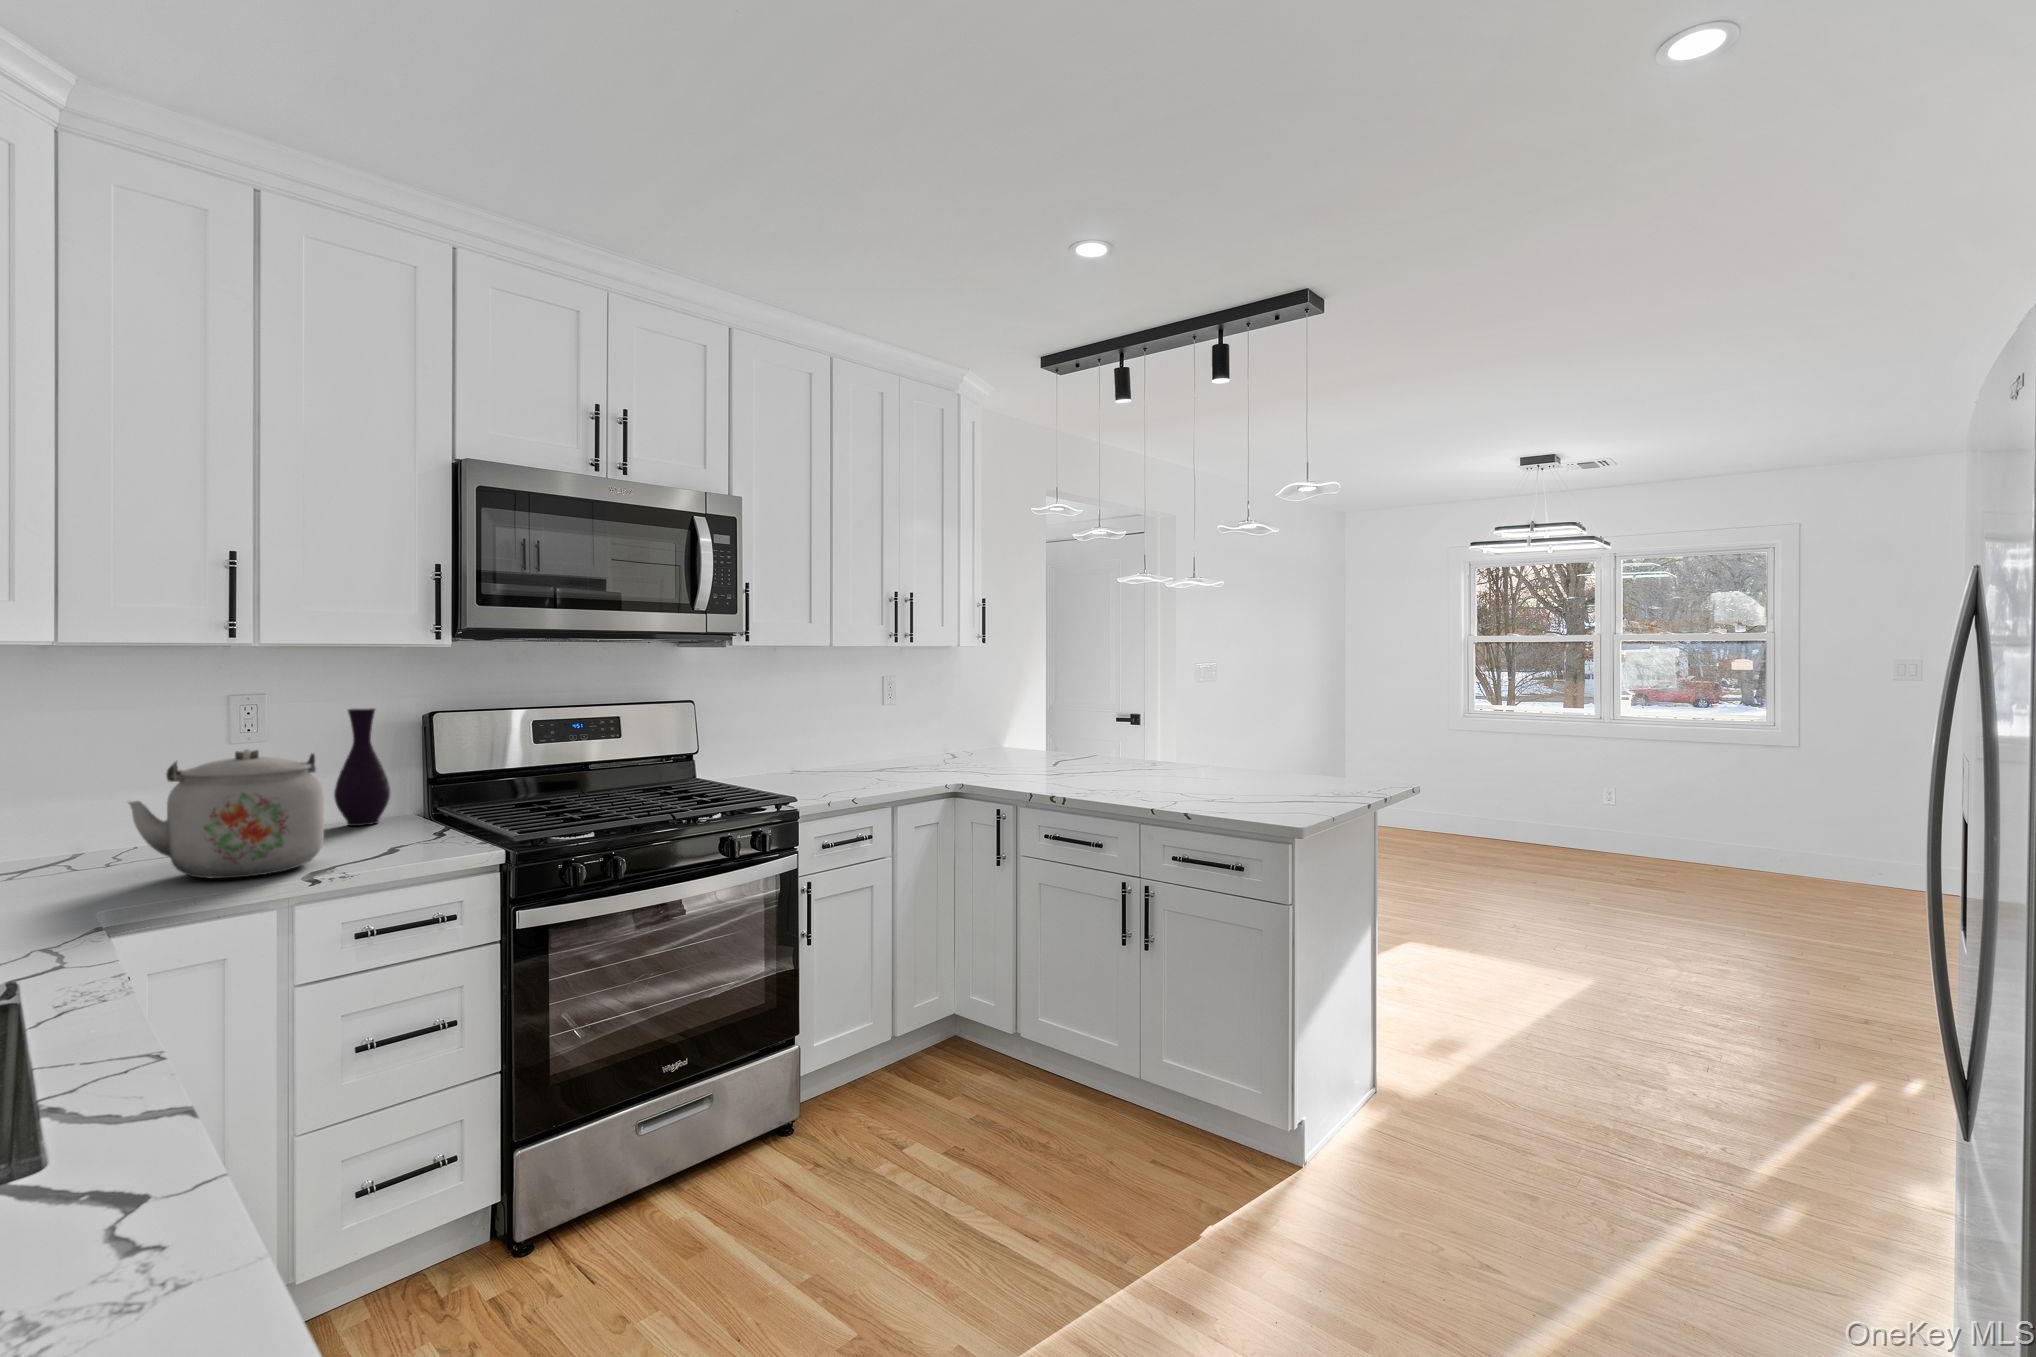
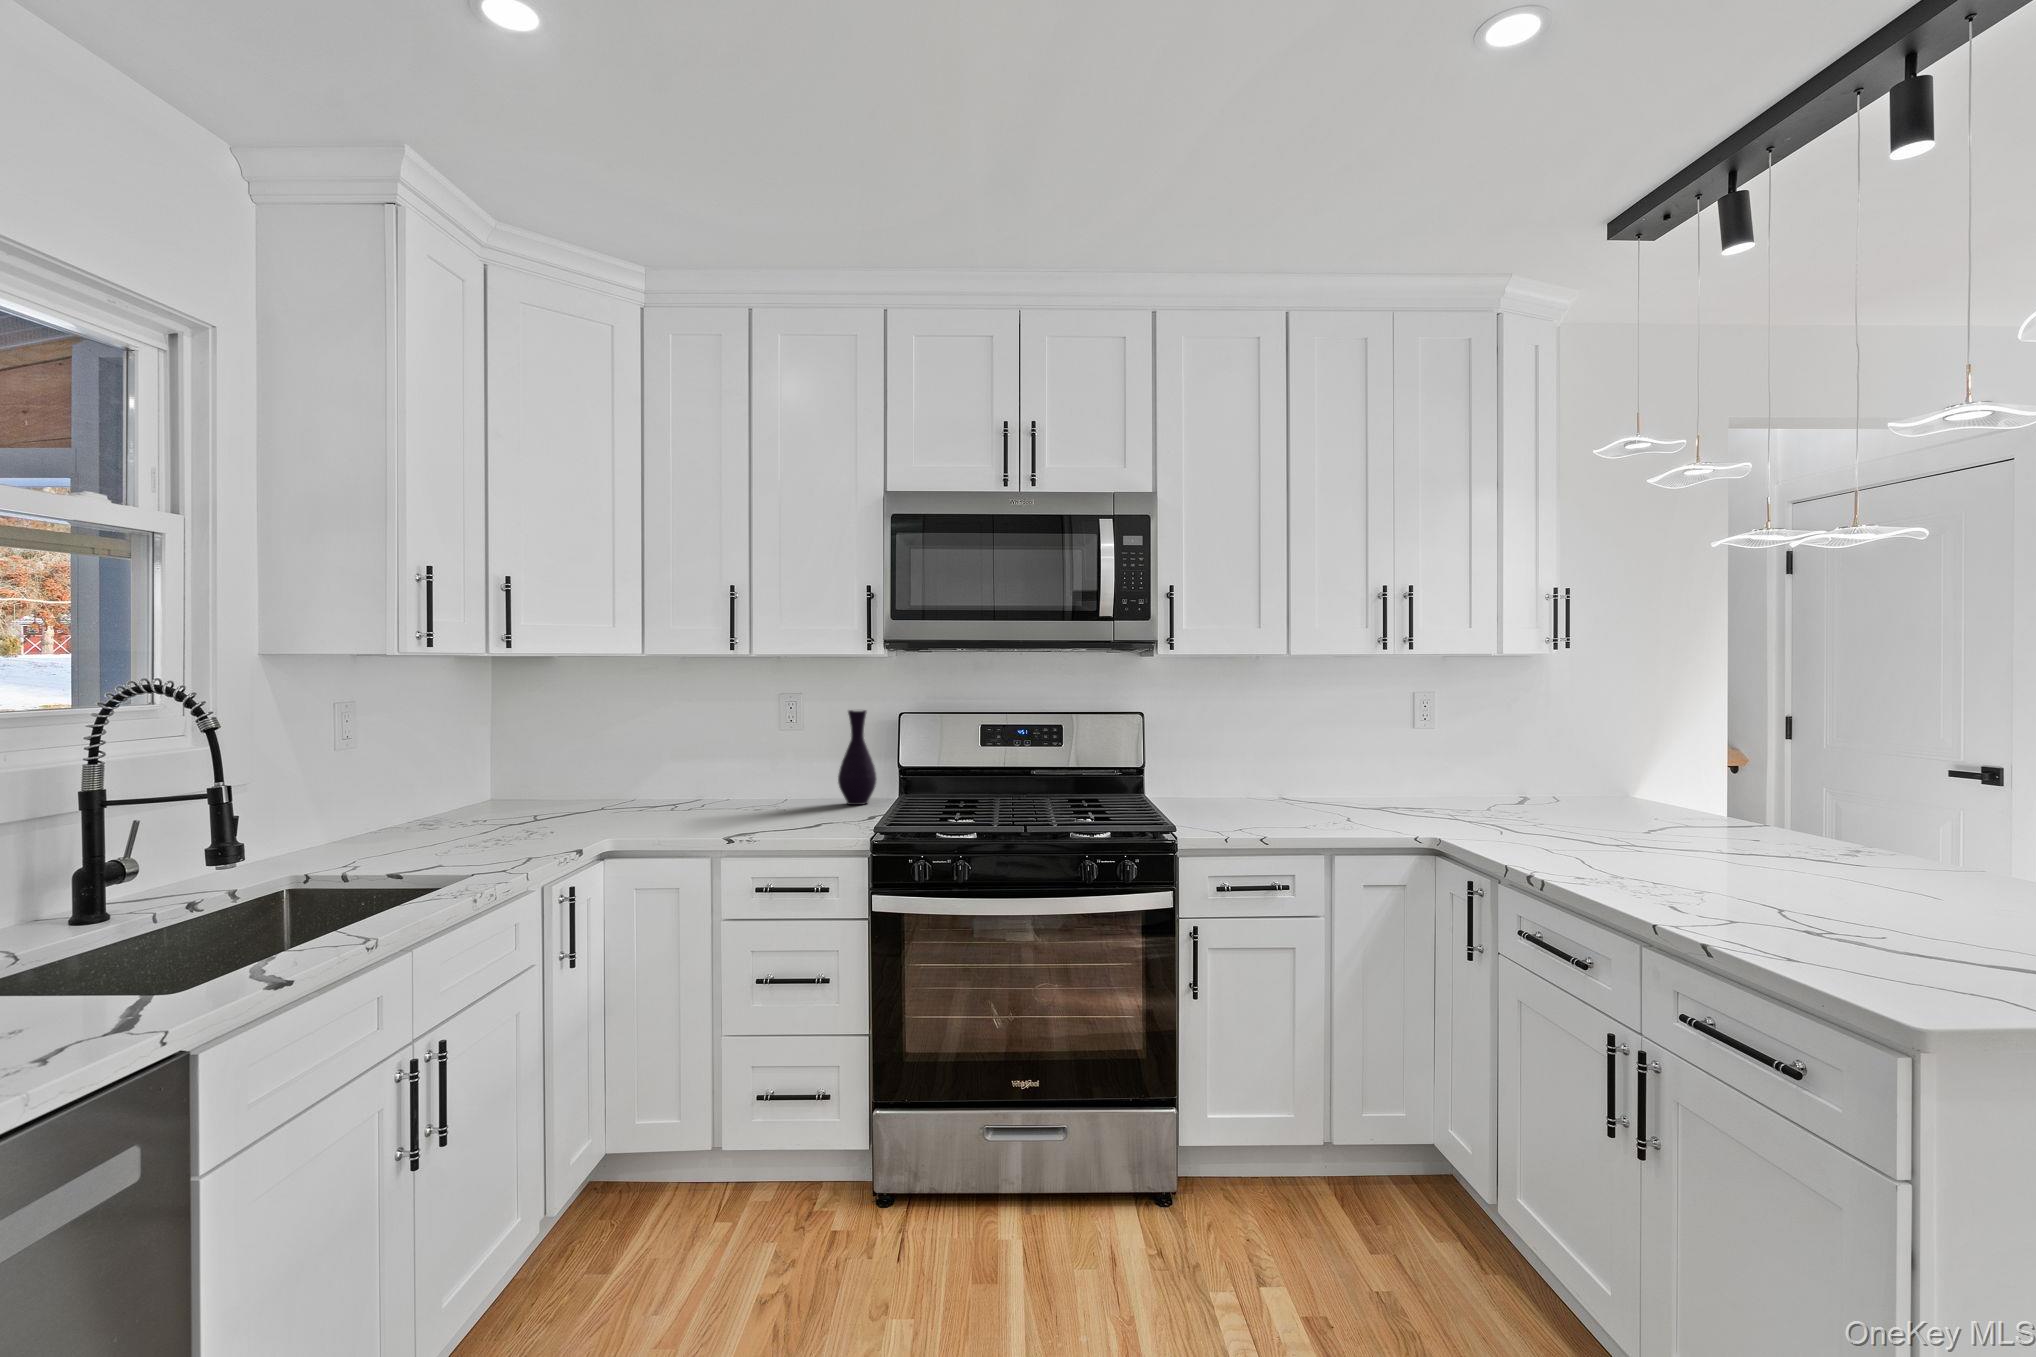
kettle: present [128,749,324,879] -> none [641,739,769,837]

